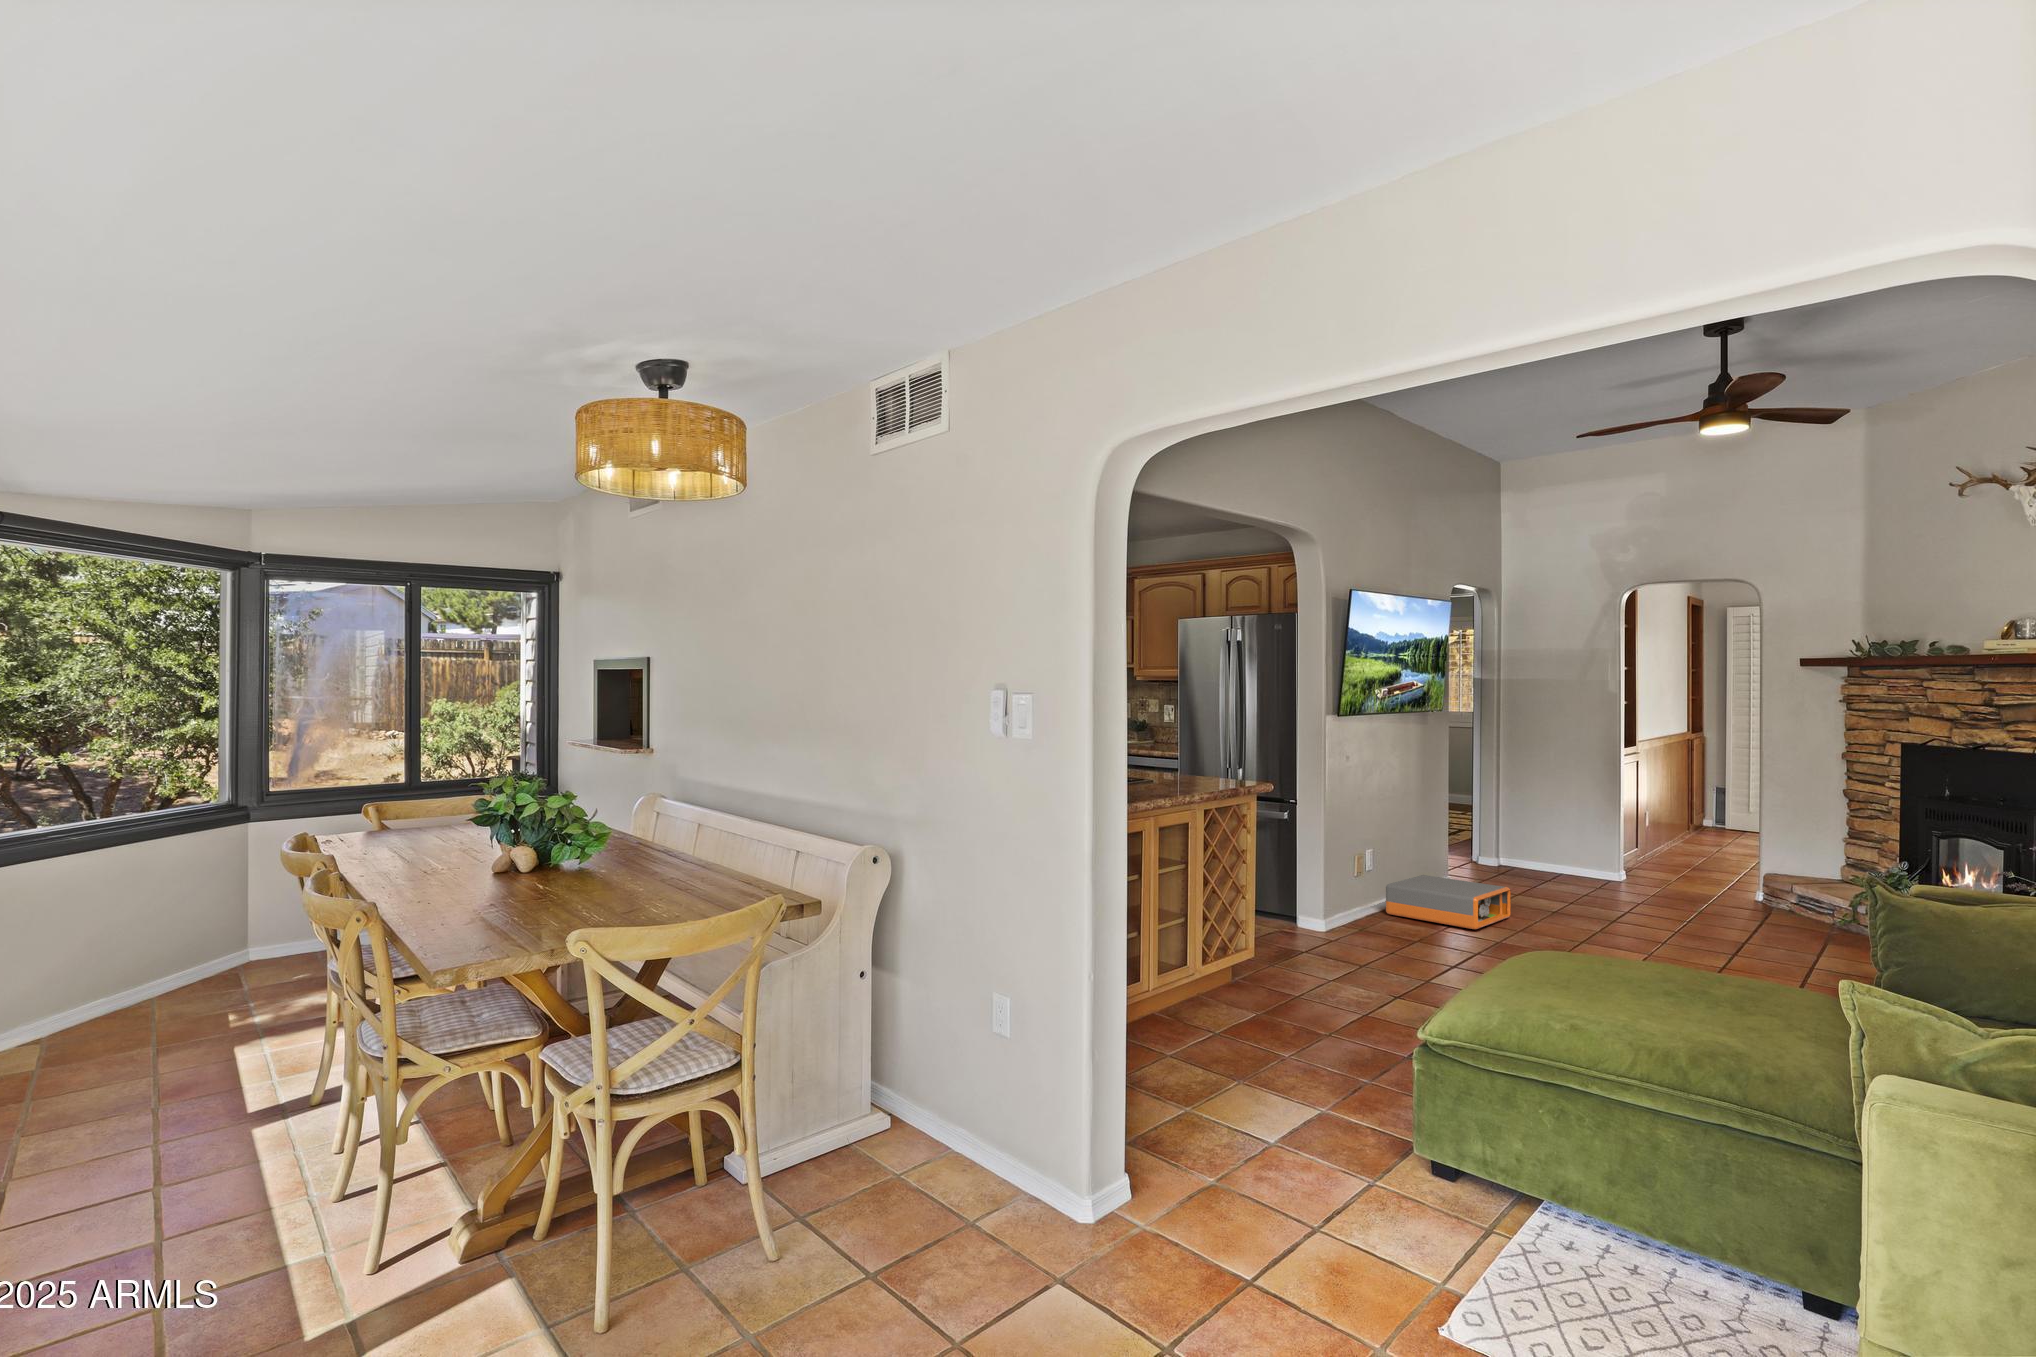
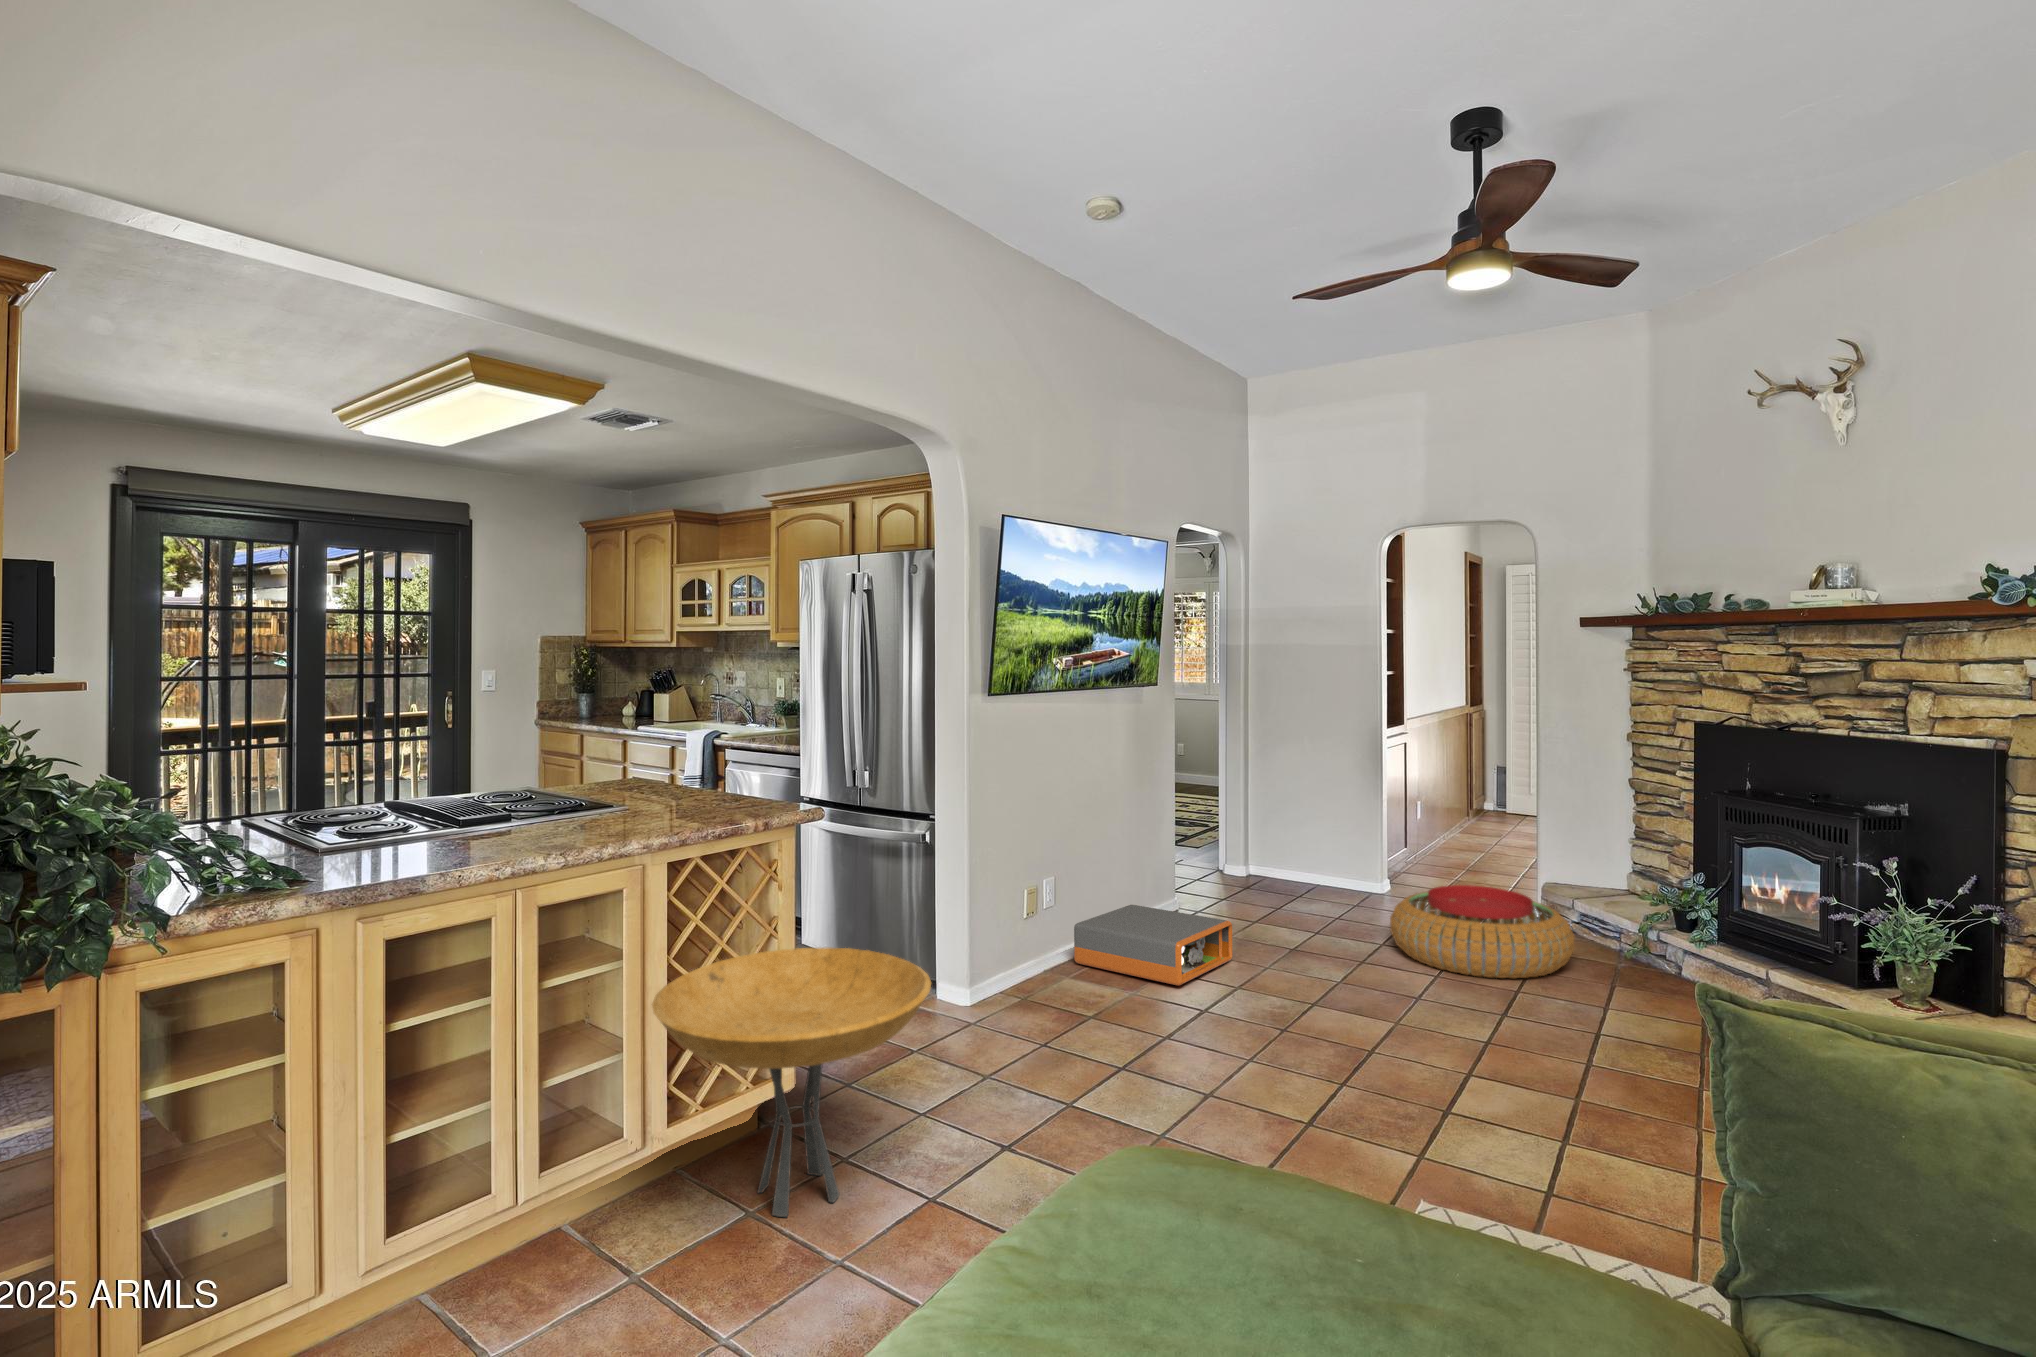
pouf: none [1637,870,1797,938] -> present [1390,885,1575,978]
side table: none [1195,871,1365,1023] -> present [652,948,931,1217]

